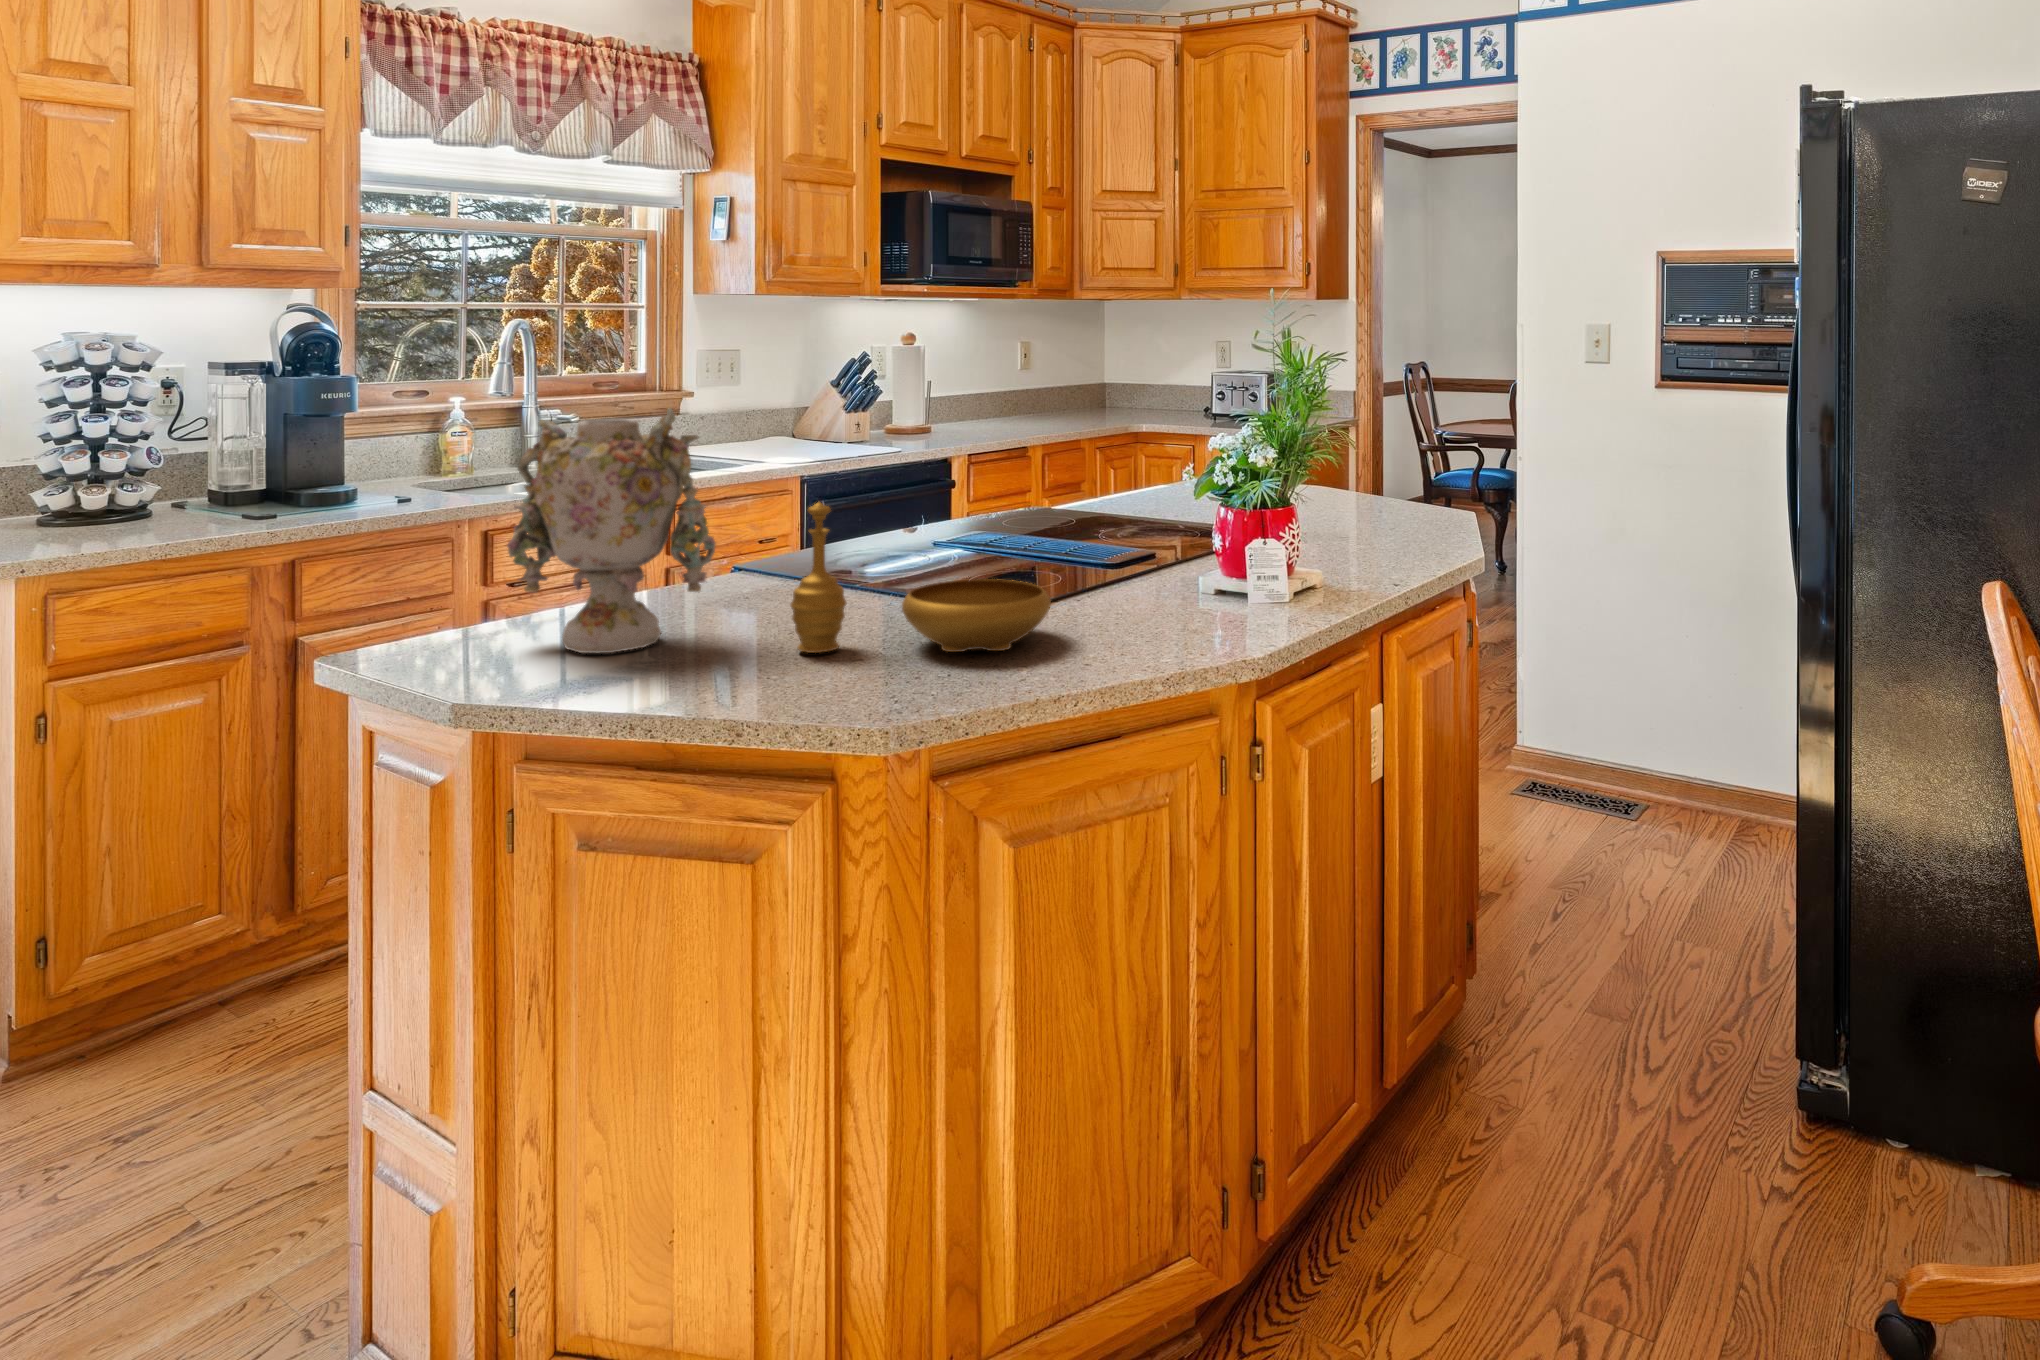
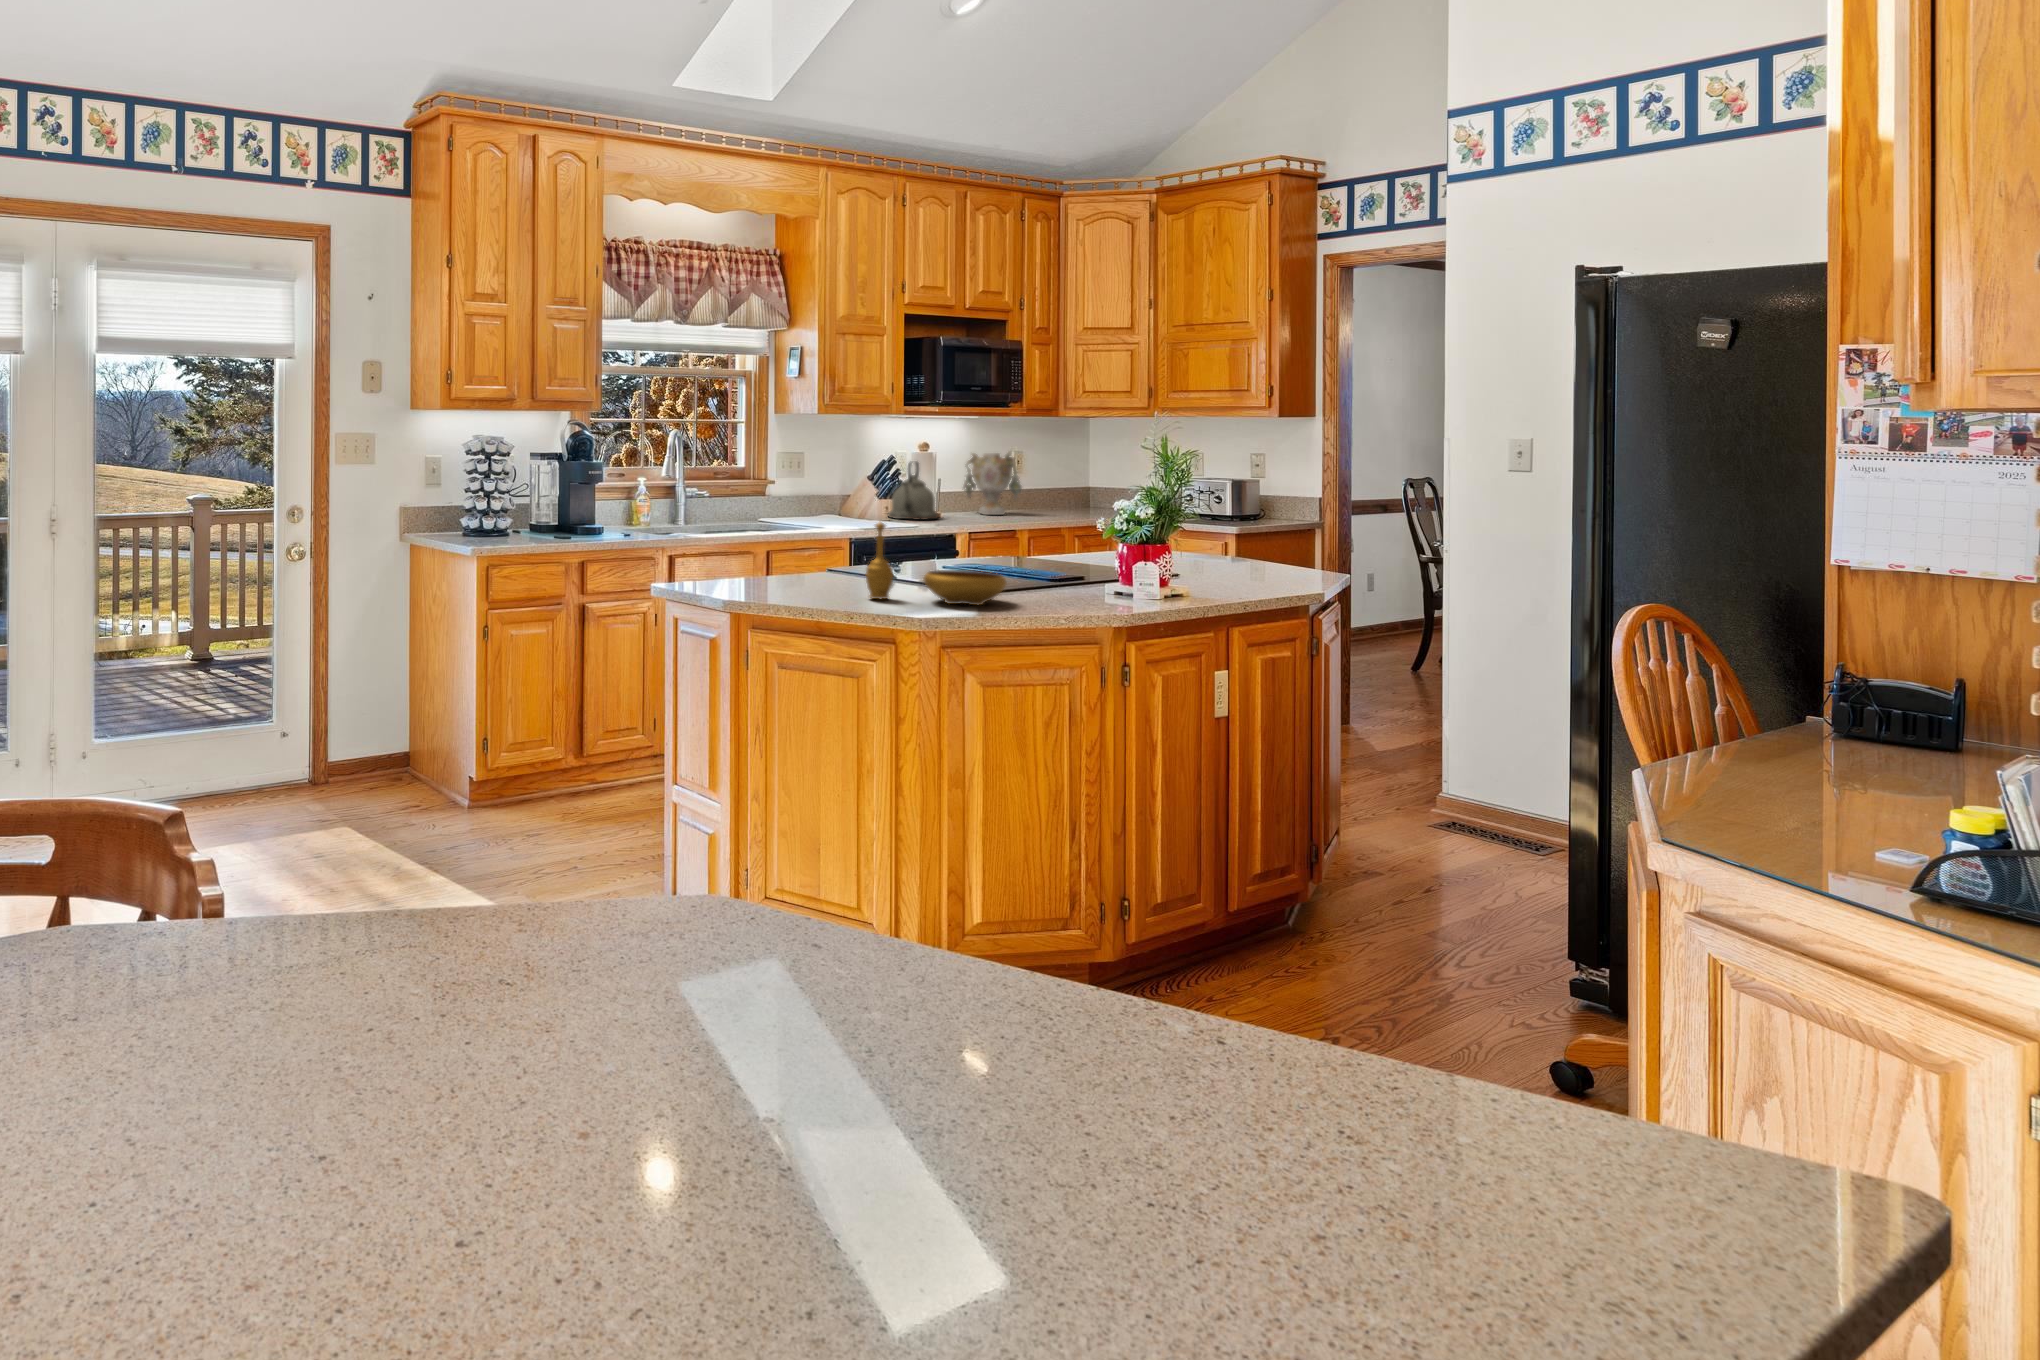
kettle: none [856,364,926,445] -> present [888,462,939,520]
vase: present [507,409,716,653] -> present [963,451,1022,515]

